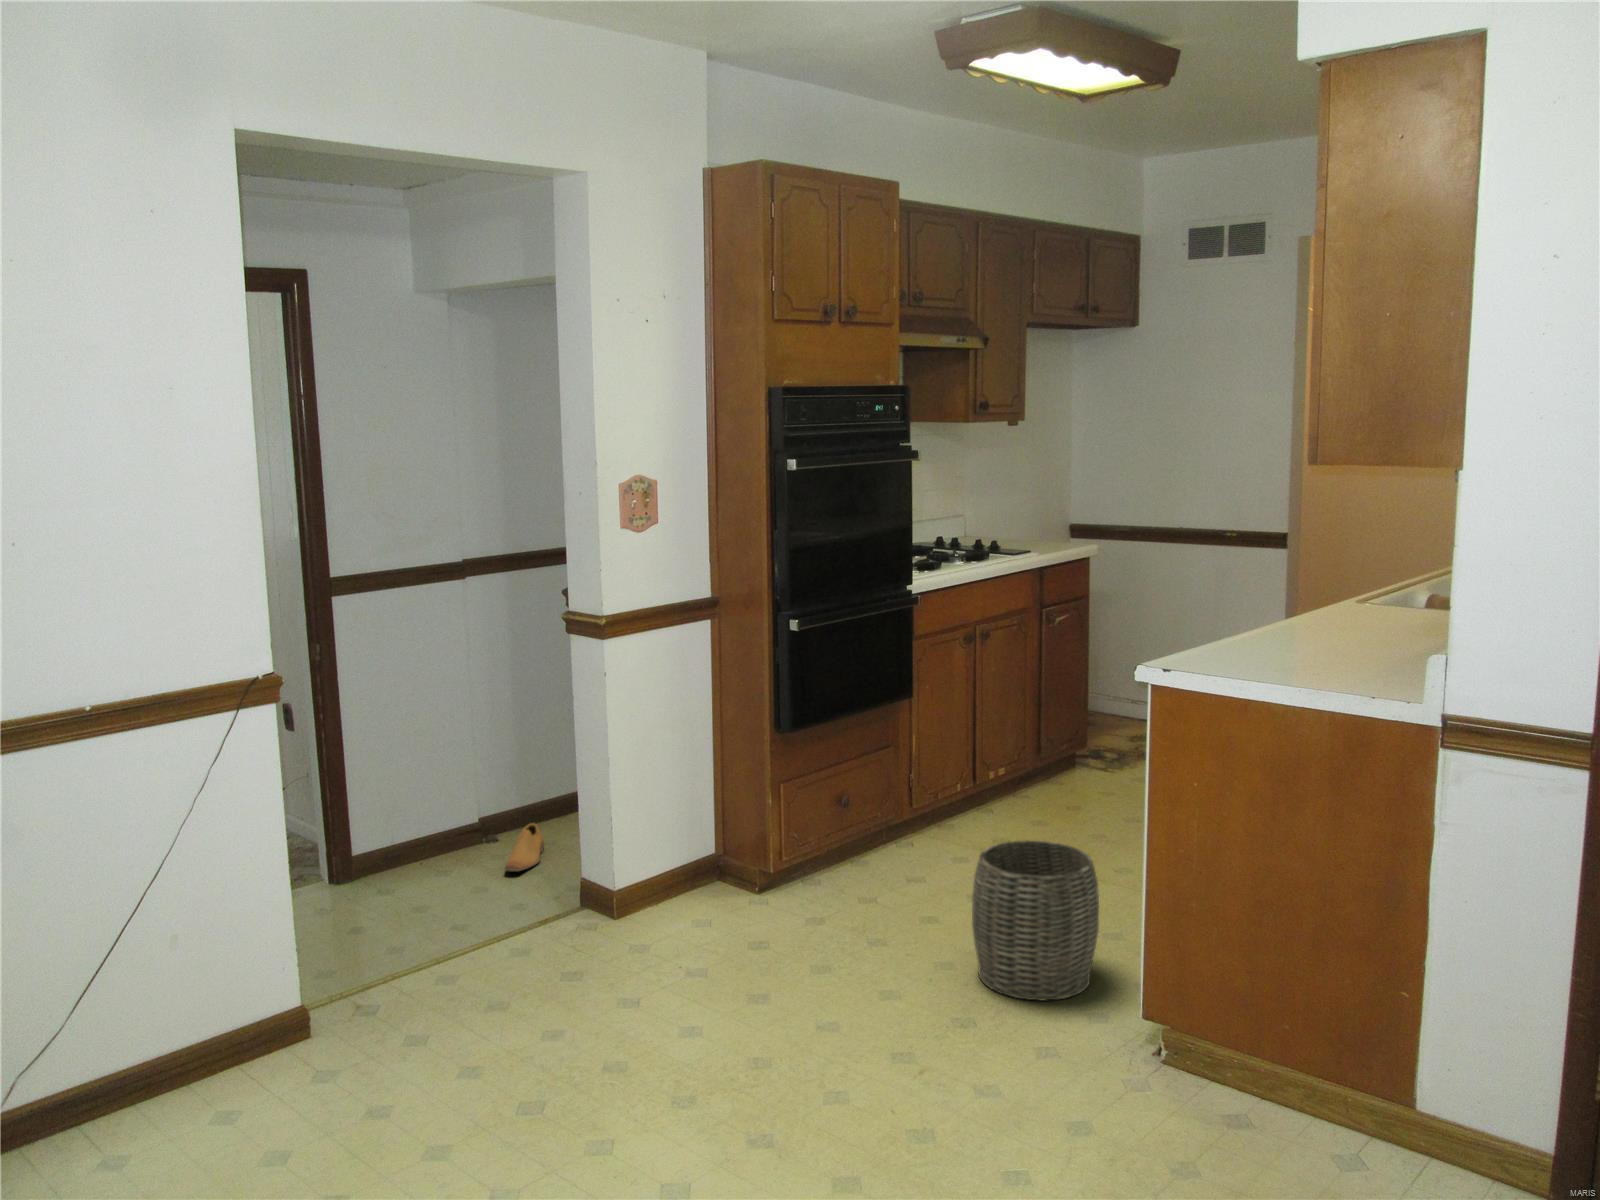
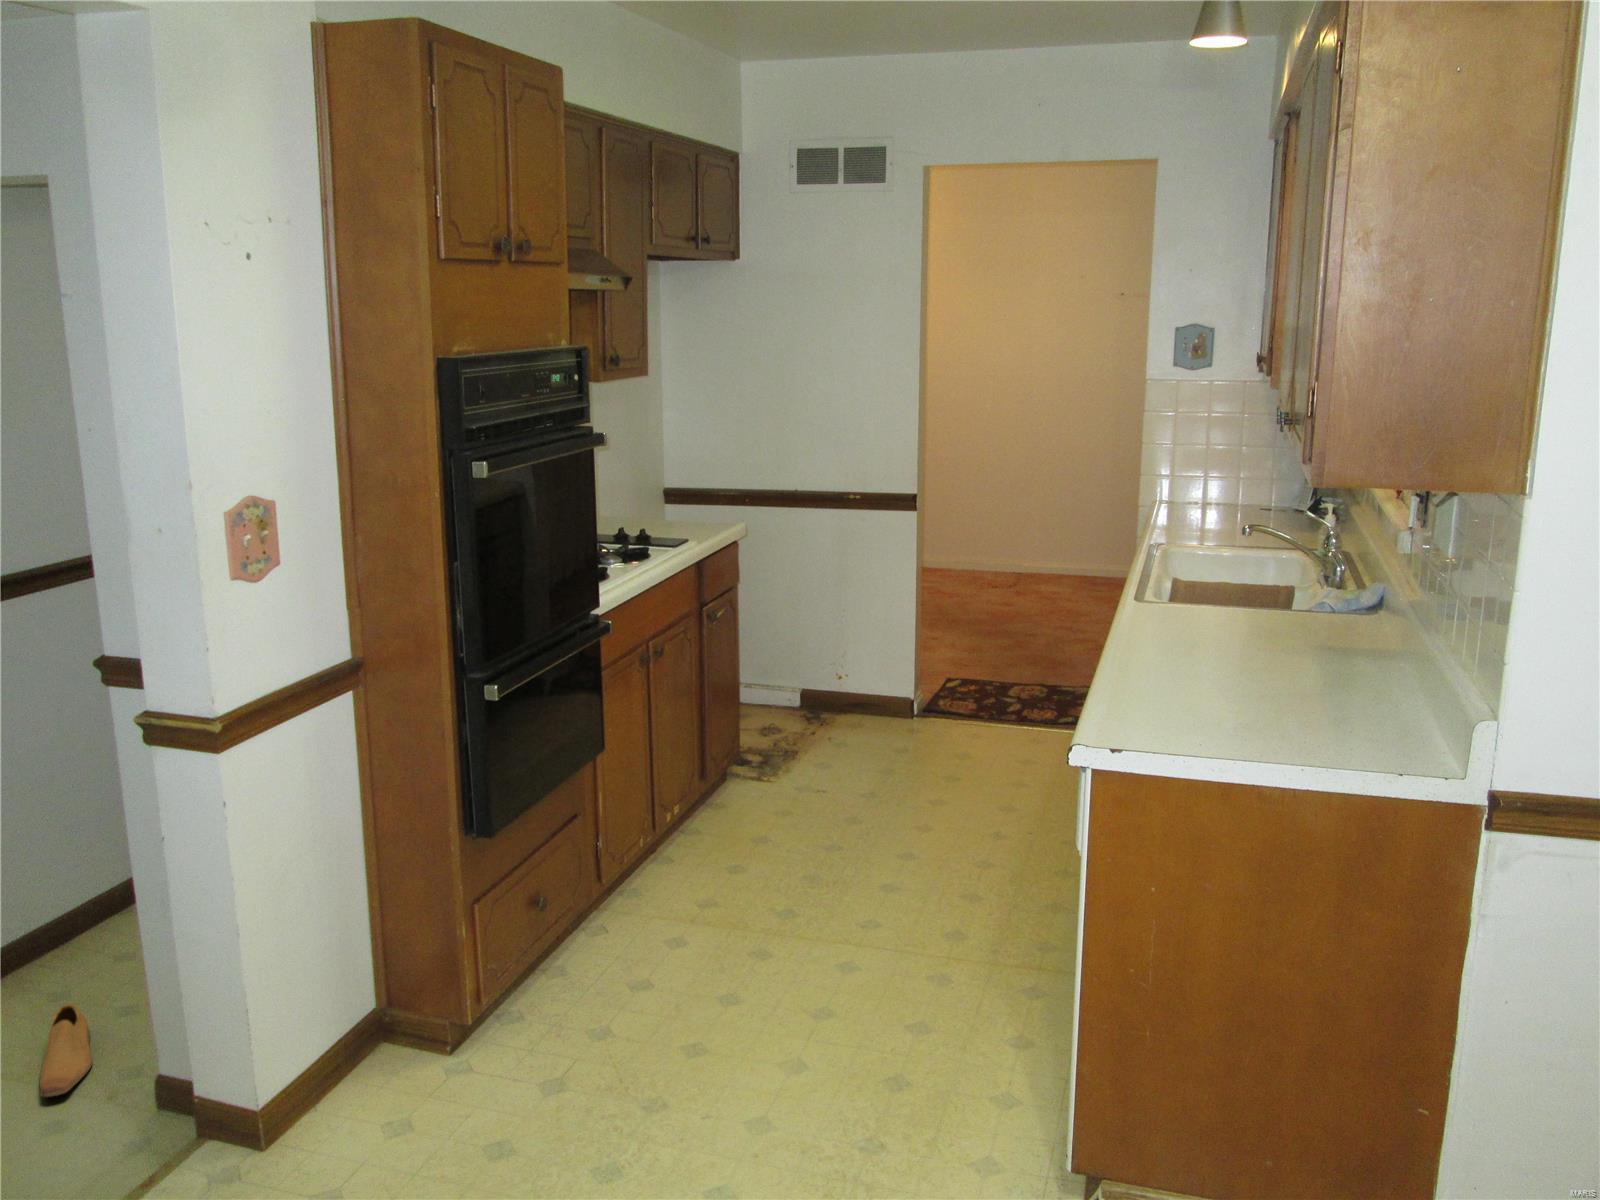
woven basket: present [972,840,1099,1001] -> none [804,943,964,1163]

